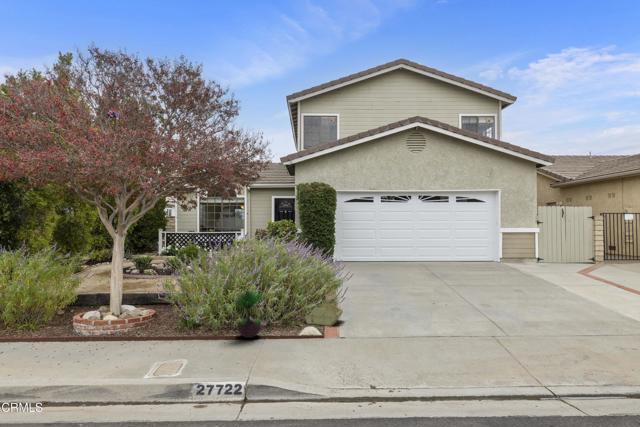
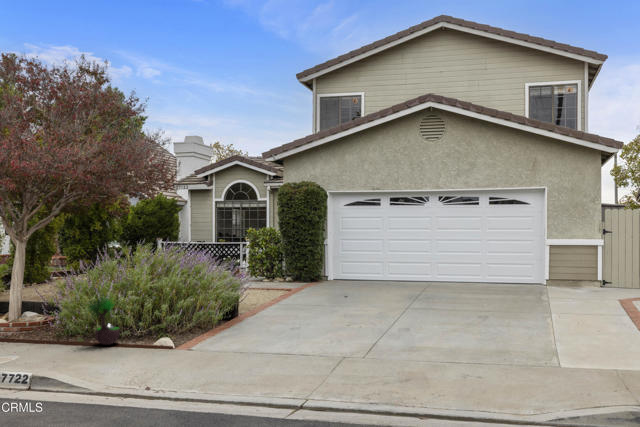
storage bin: present [304,303,343,326] -> none [178,315,220,340]

